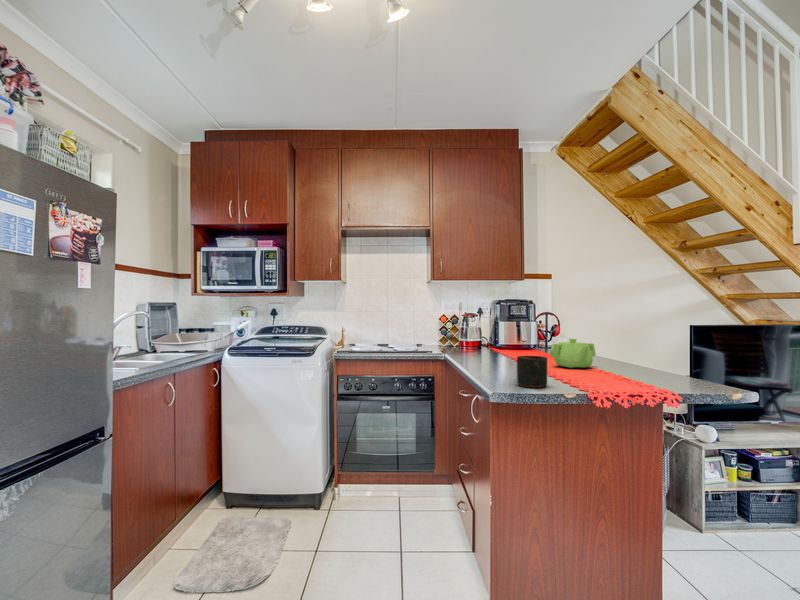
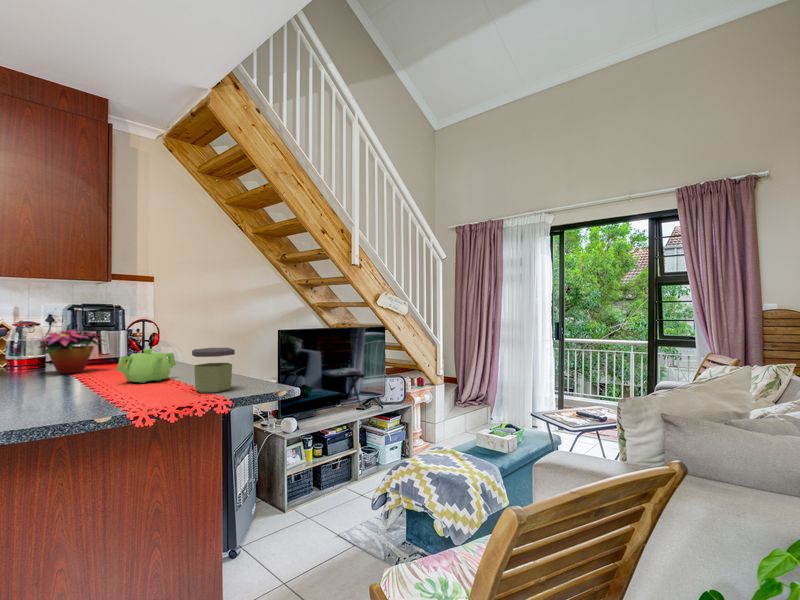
flower arrangement: none [479,319,532,355] -> present [38,330,104,374]
jar: none [626,341,673,386] -> present [192,348,235,393]
mug: present [517,356,547,388] -> none [31,376,80,418]

